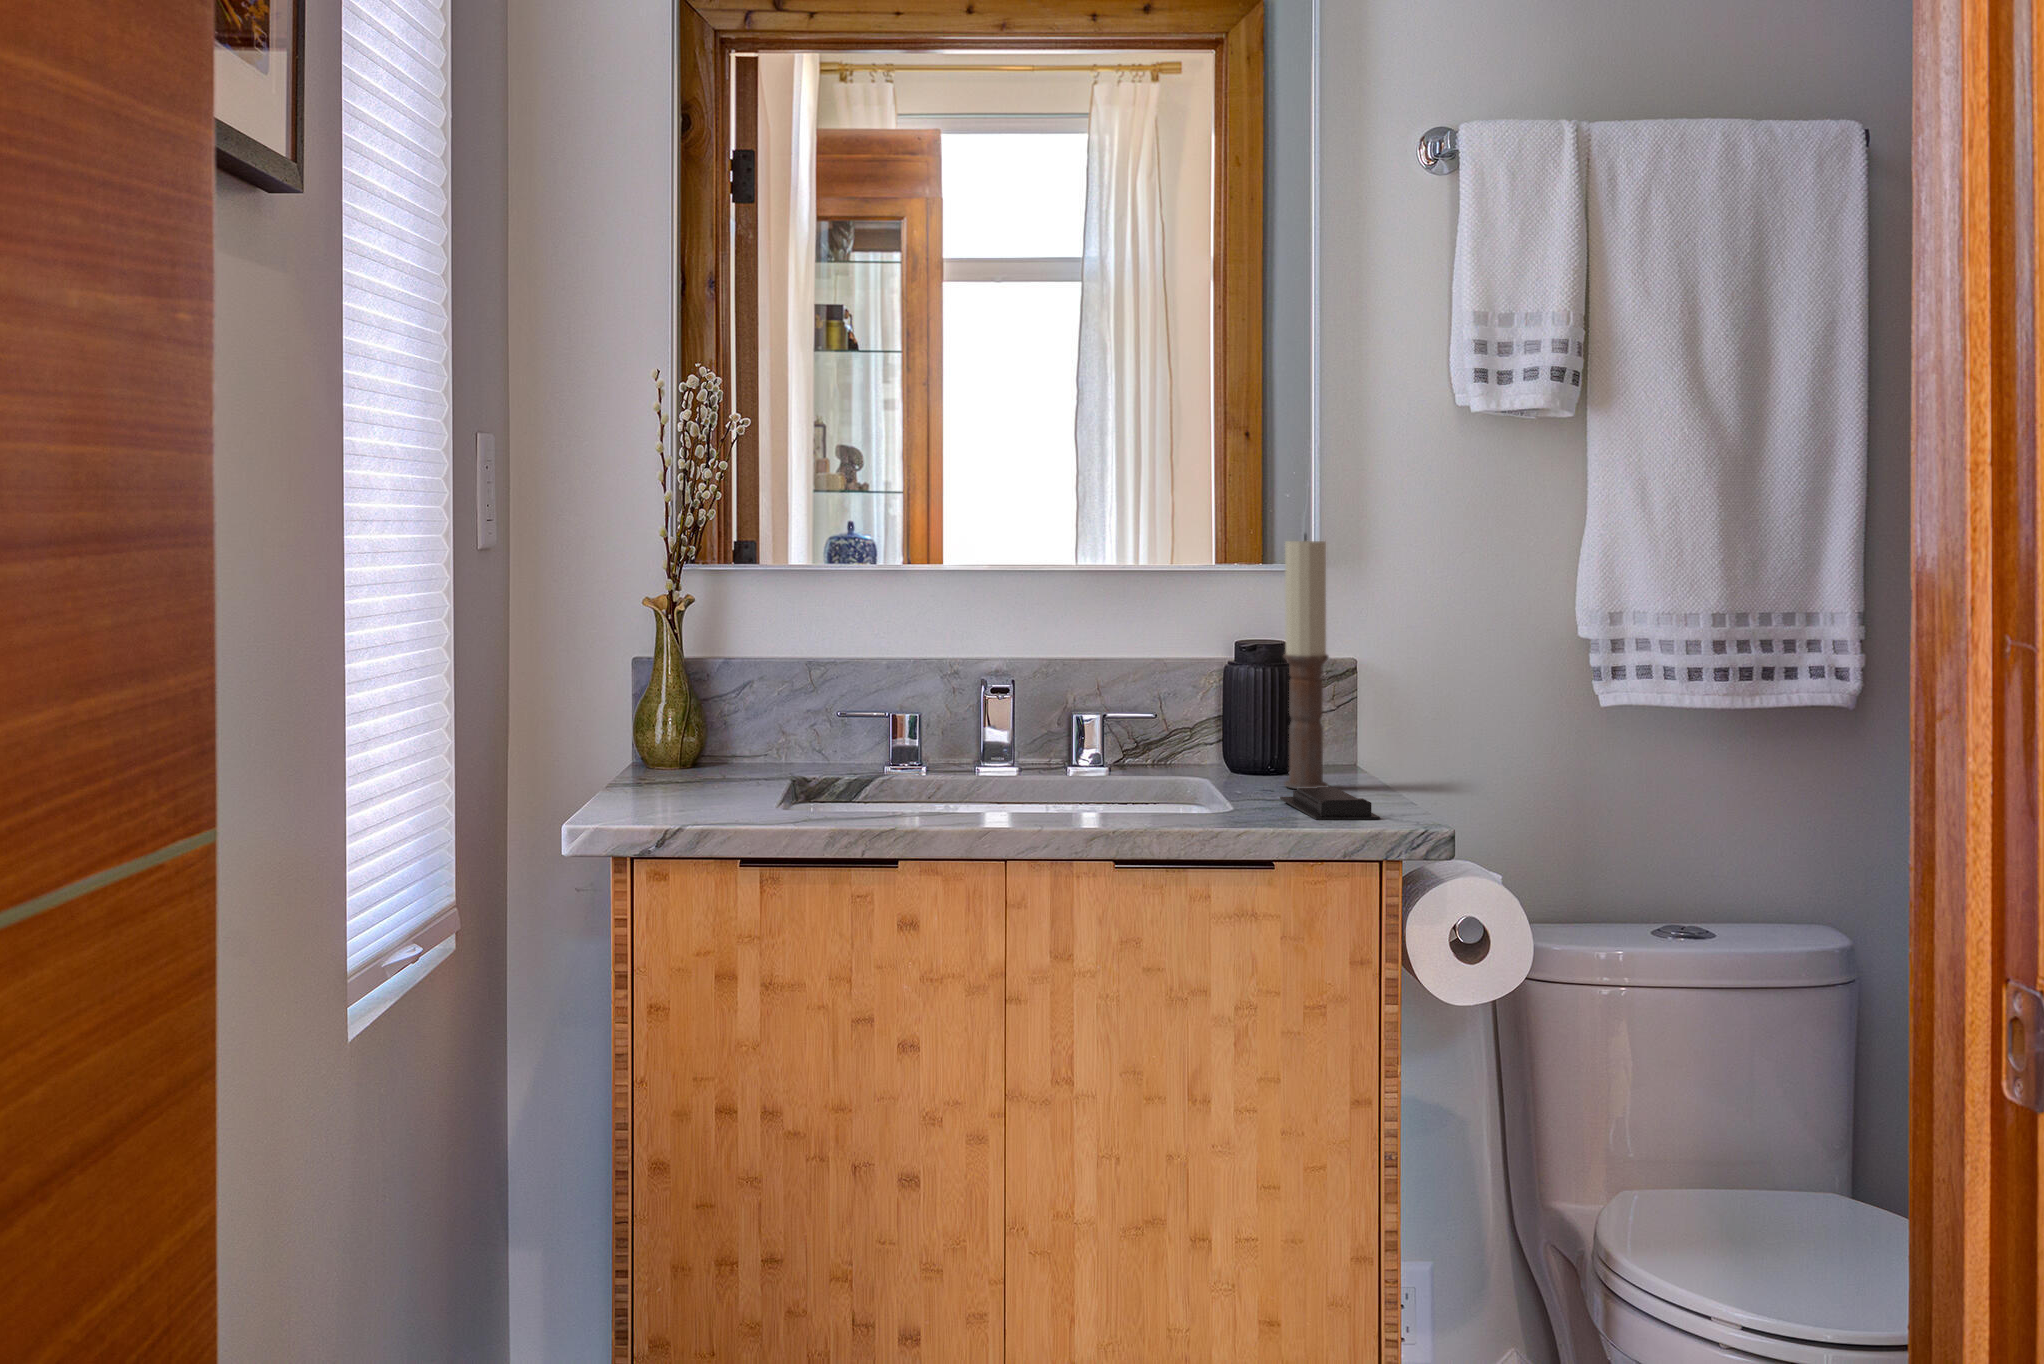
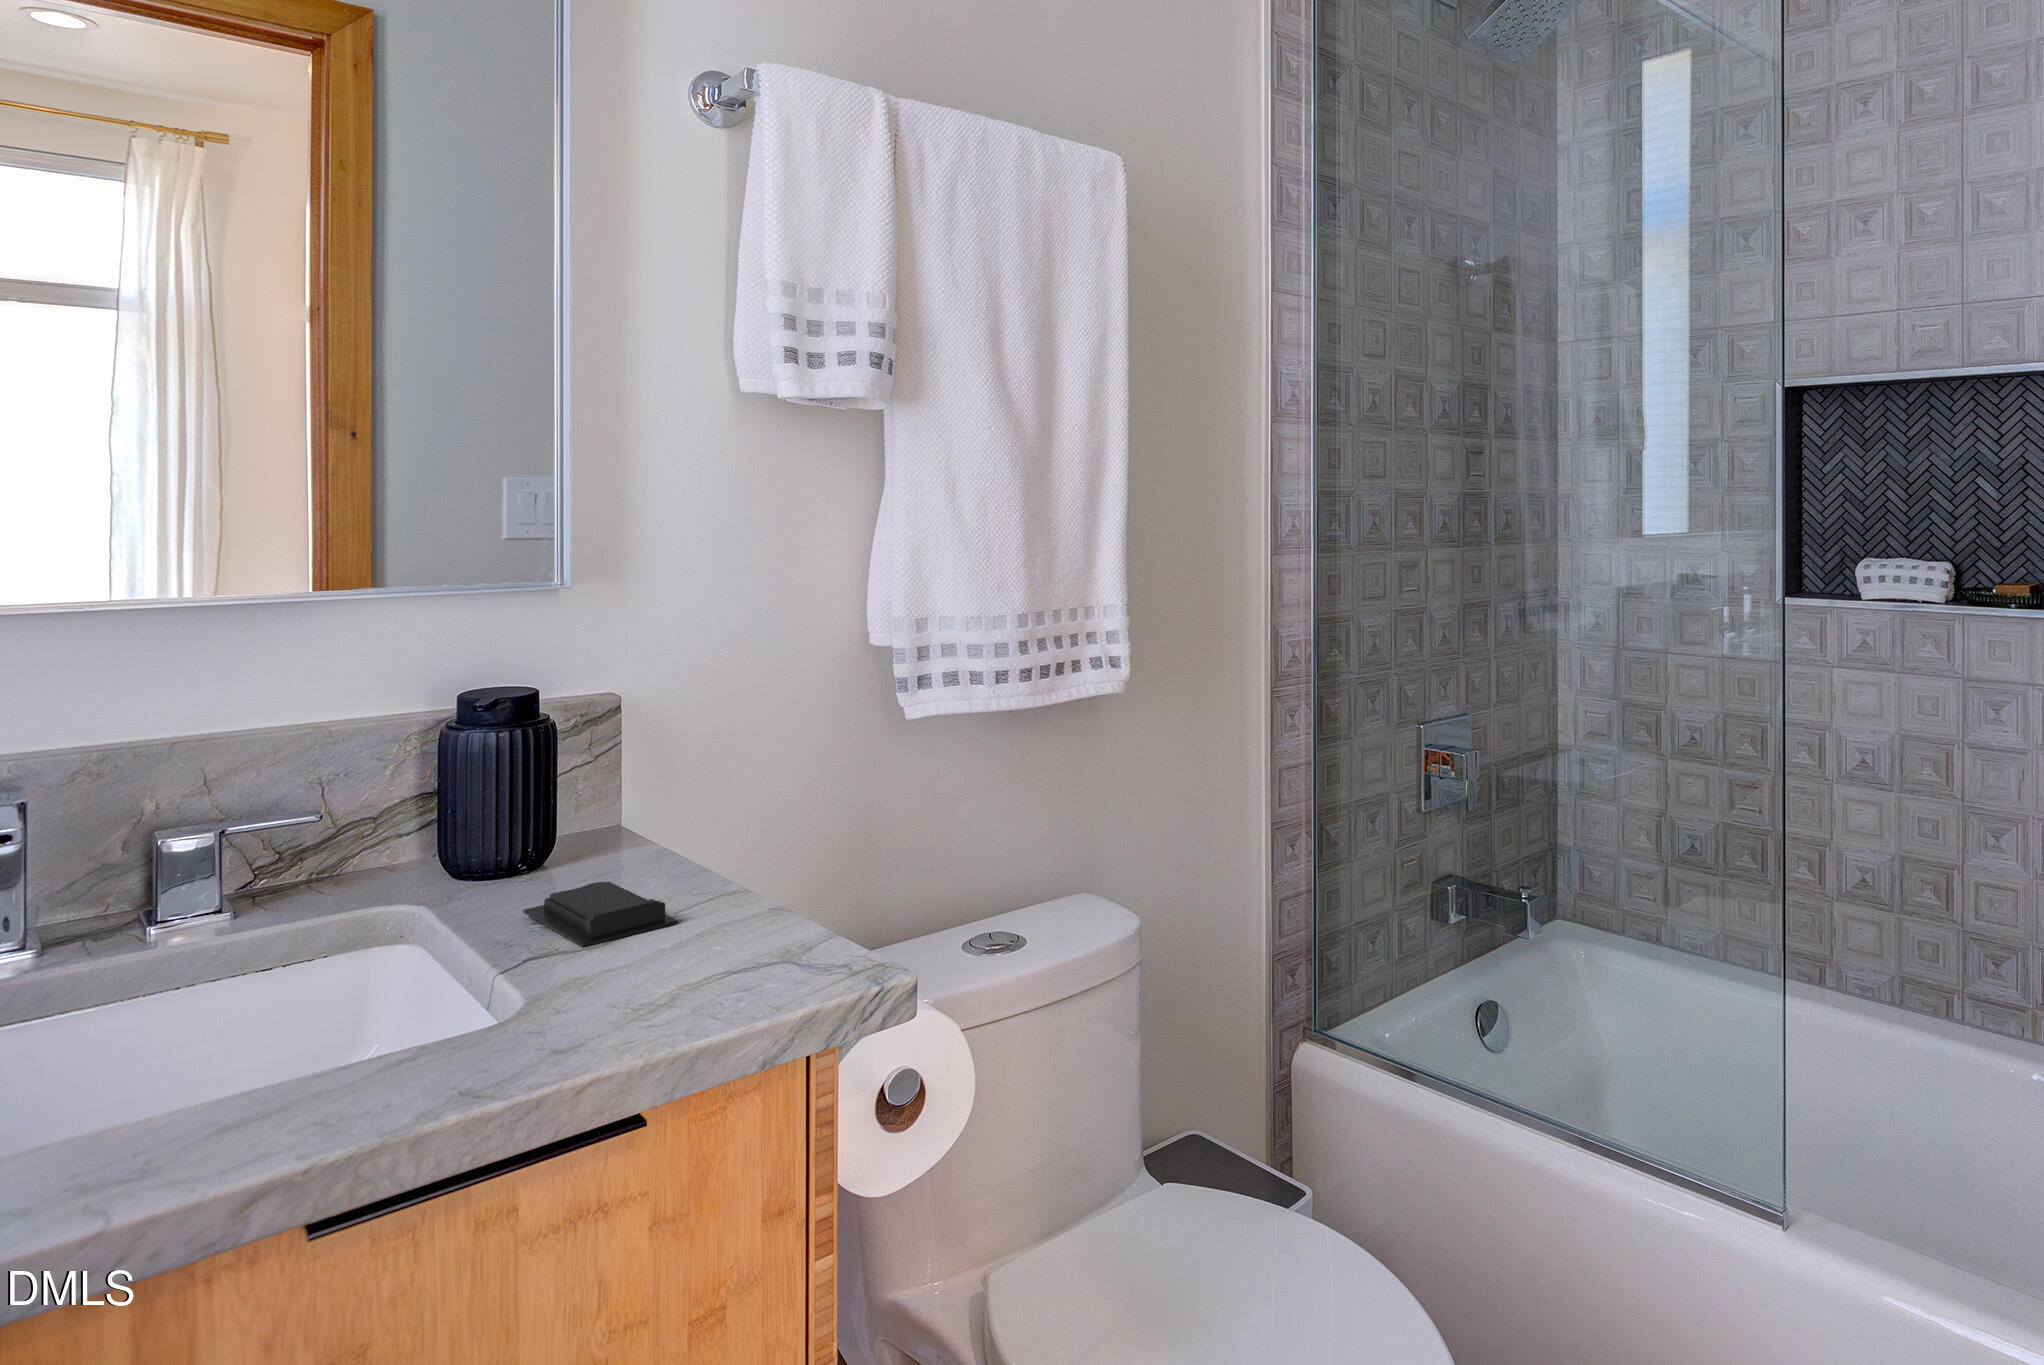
candle: present [1284,535,1329,789] -> none [529,538,595,882]

